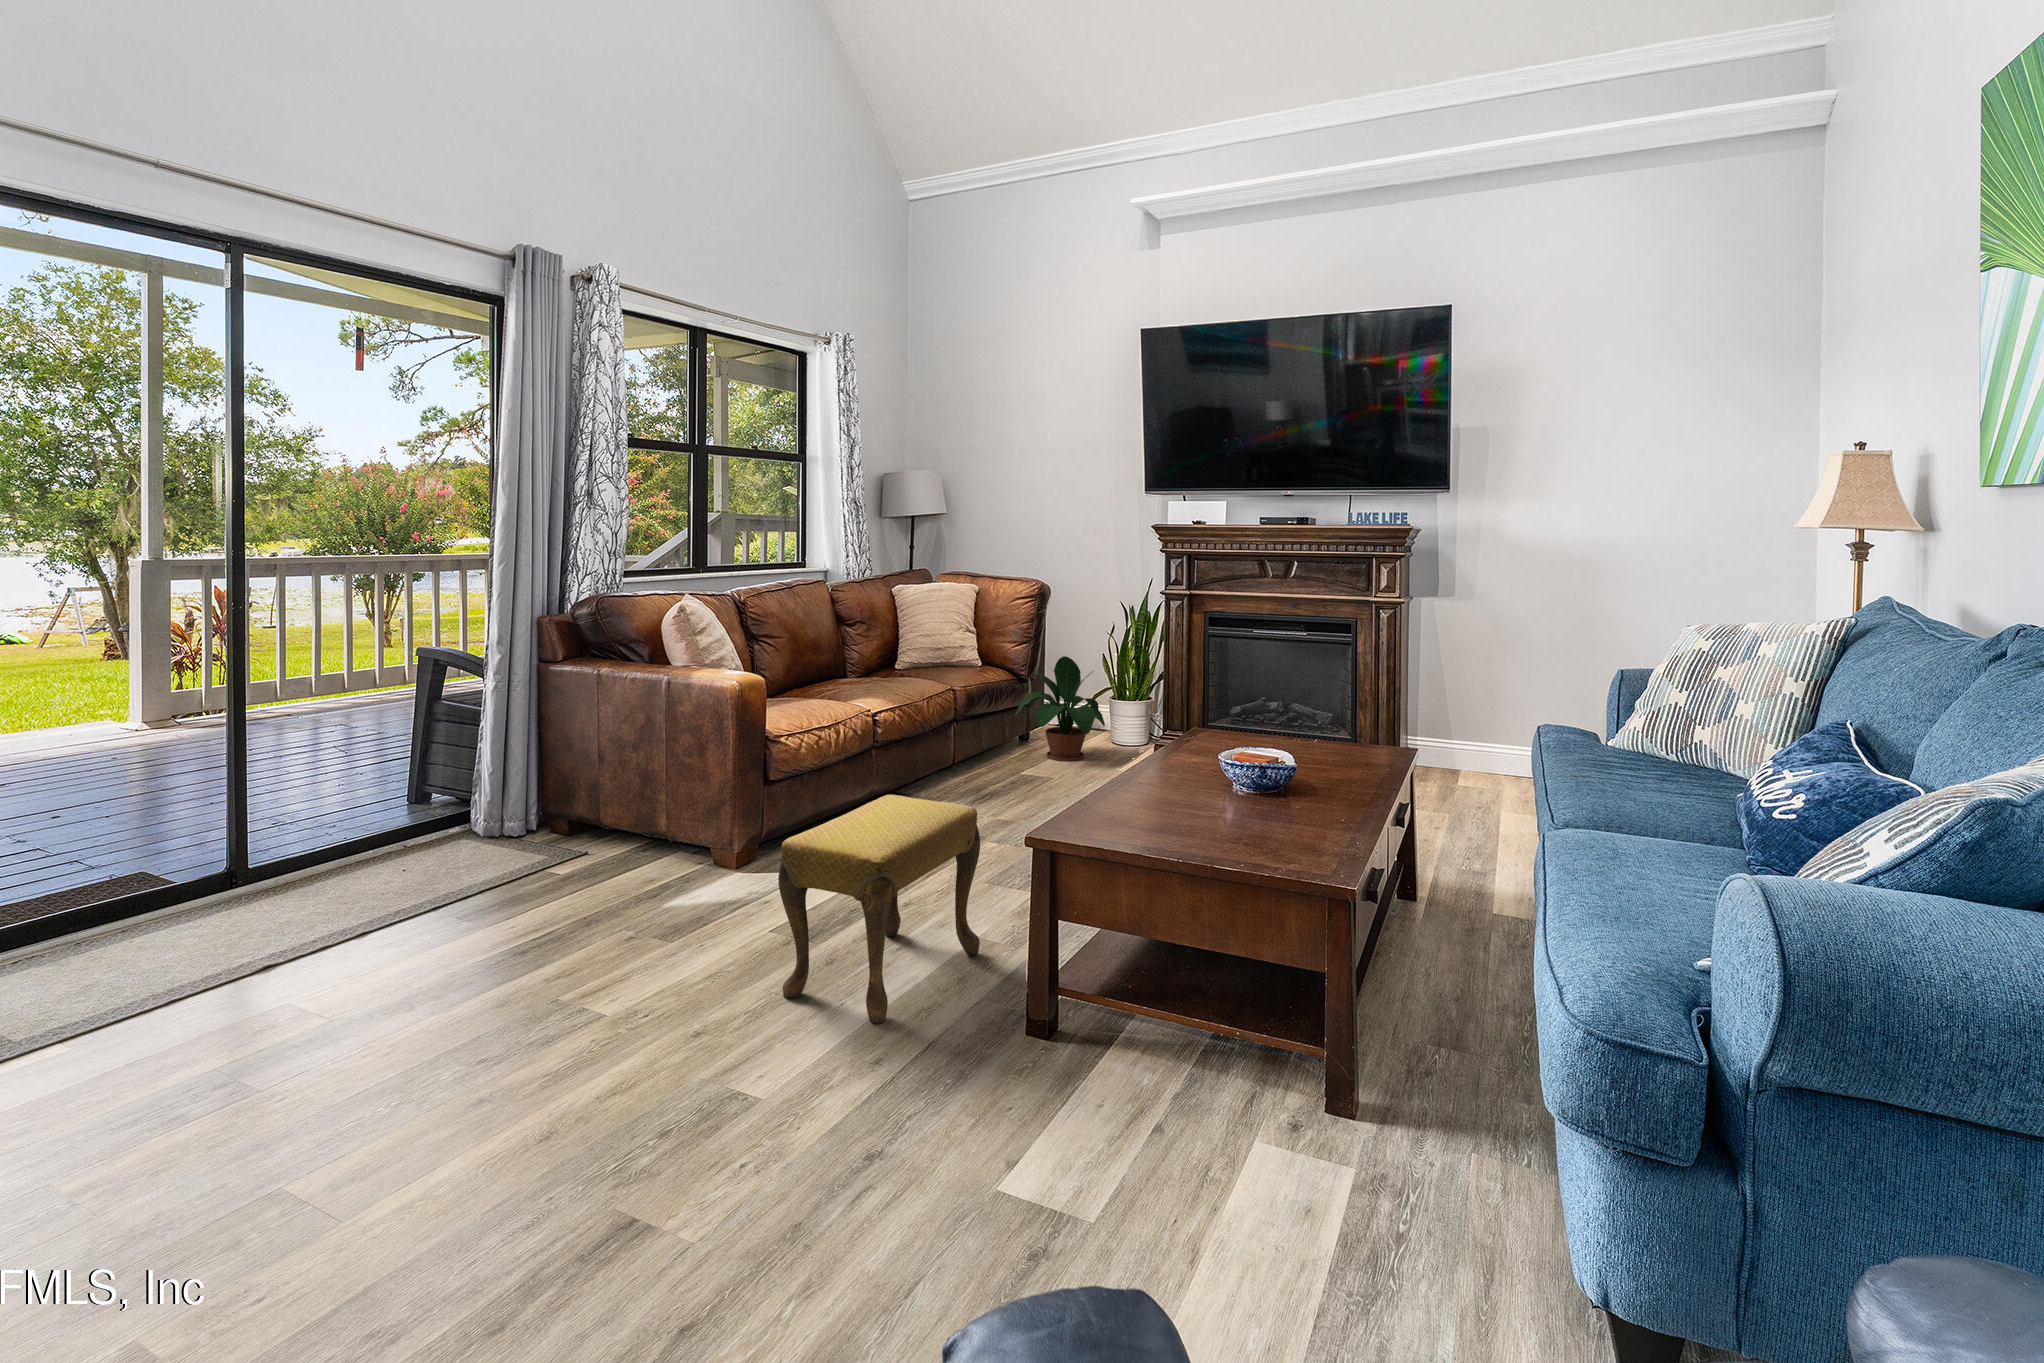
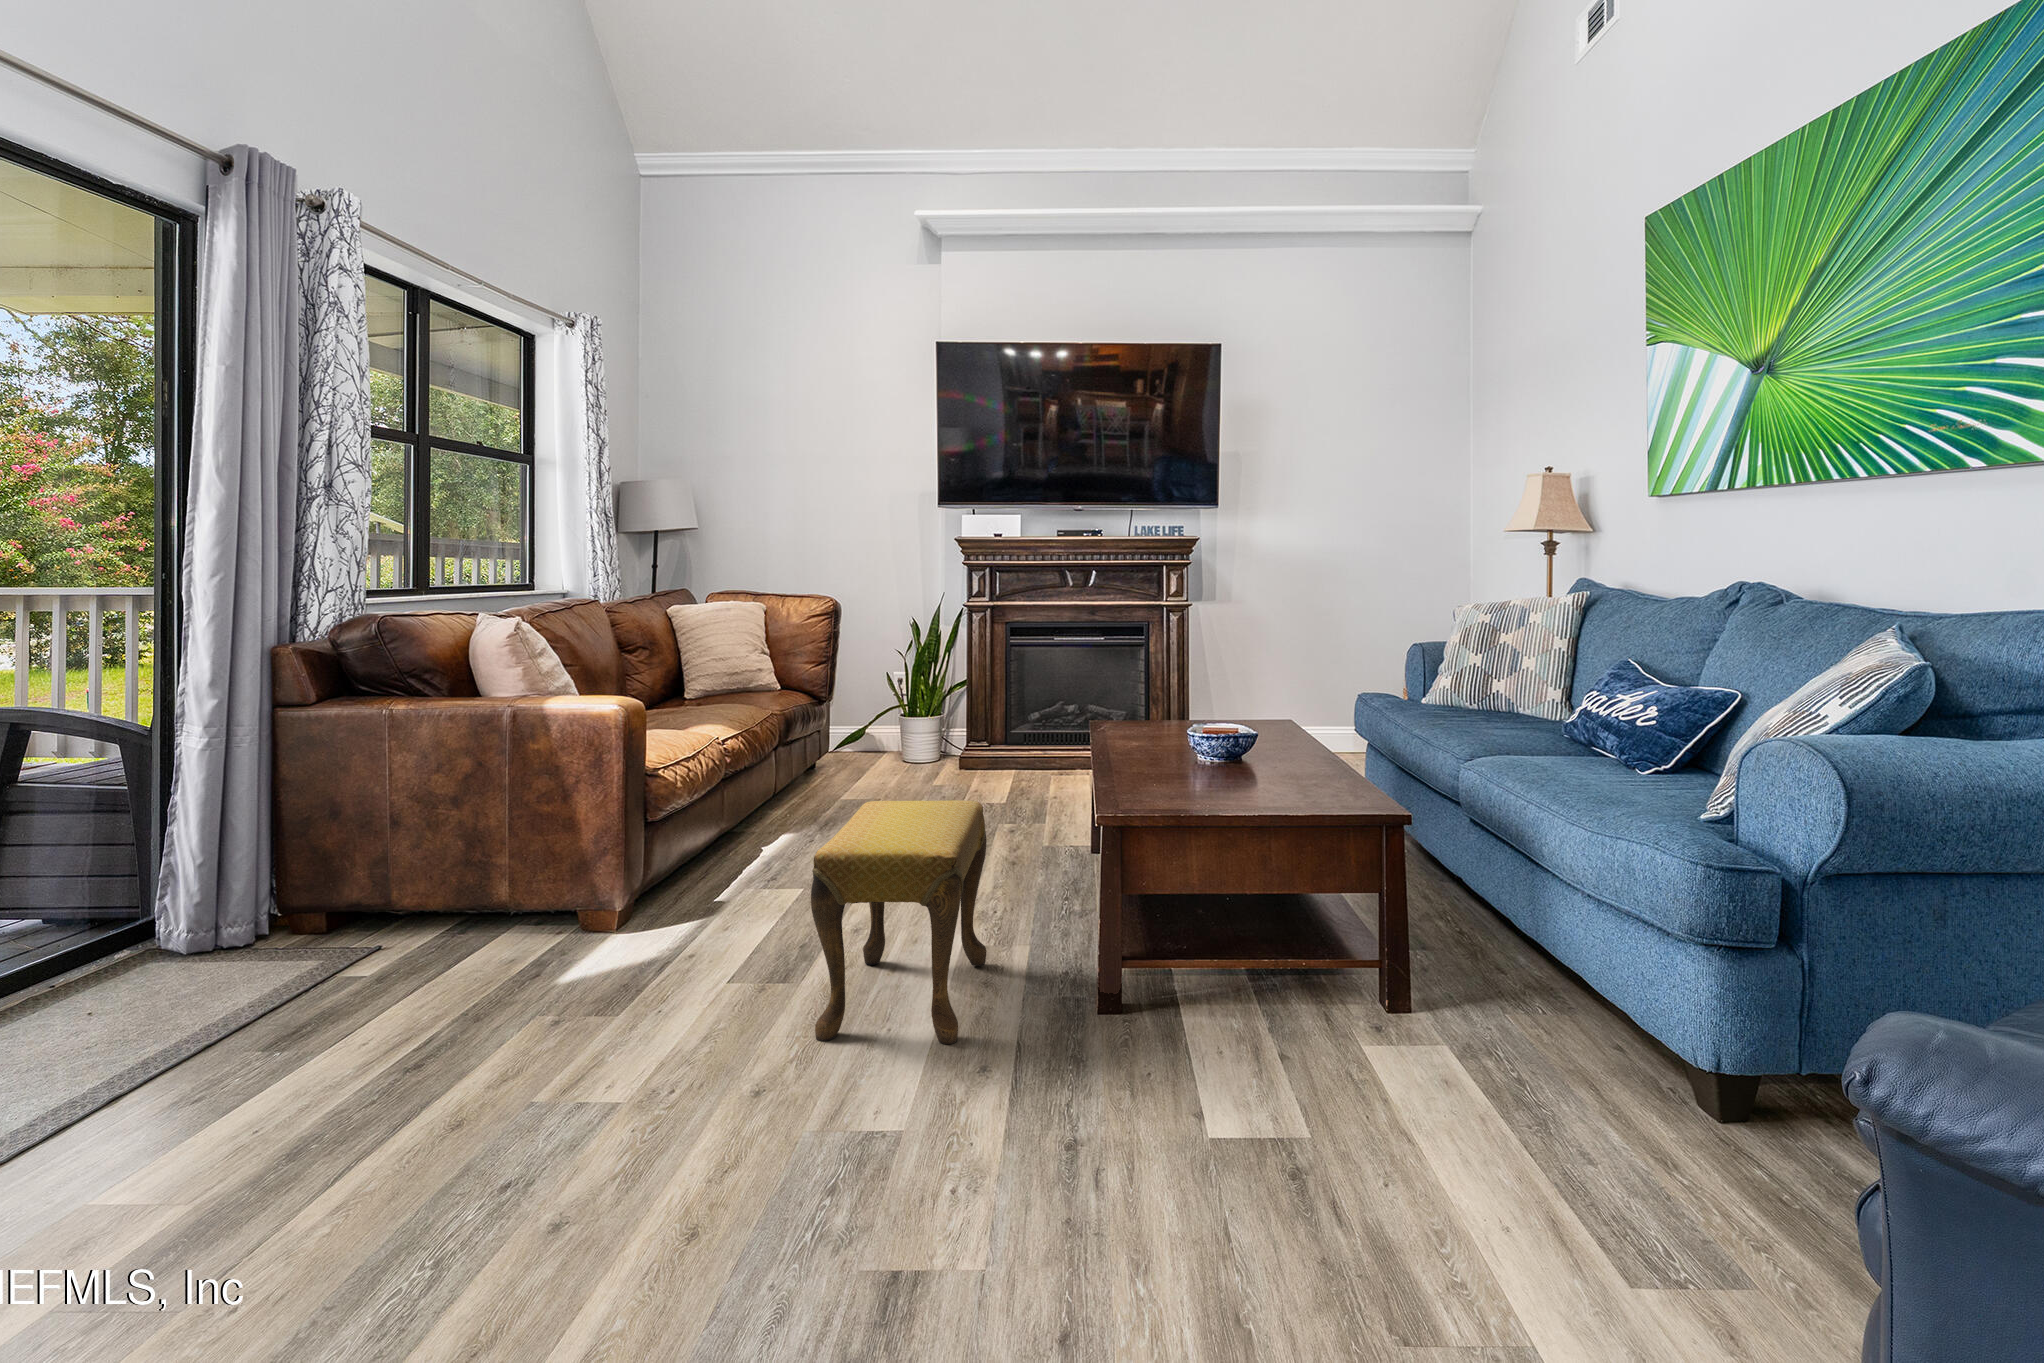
potted plant: present [1015,656,1105,761] -> none [819,674,916,788]

